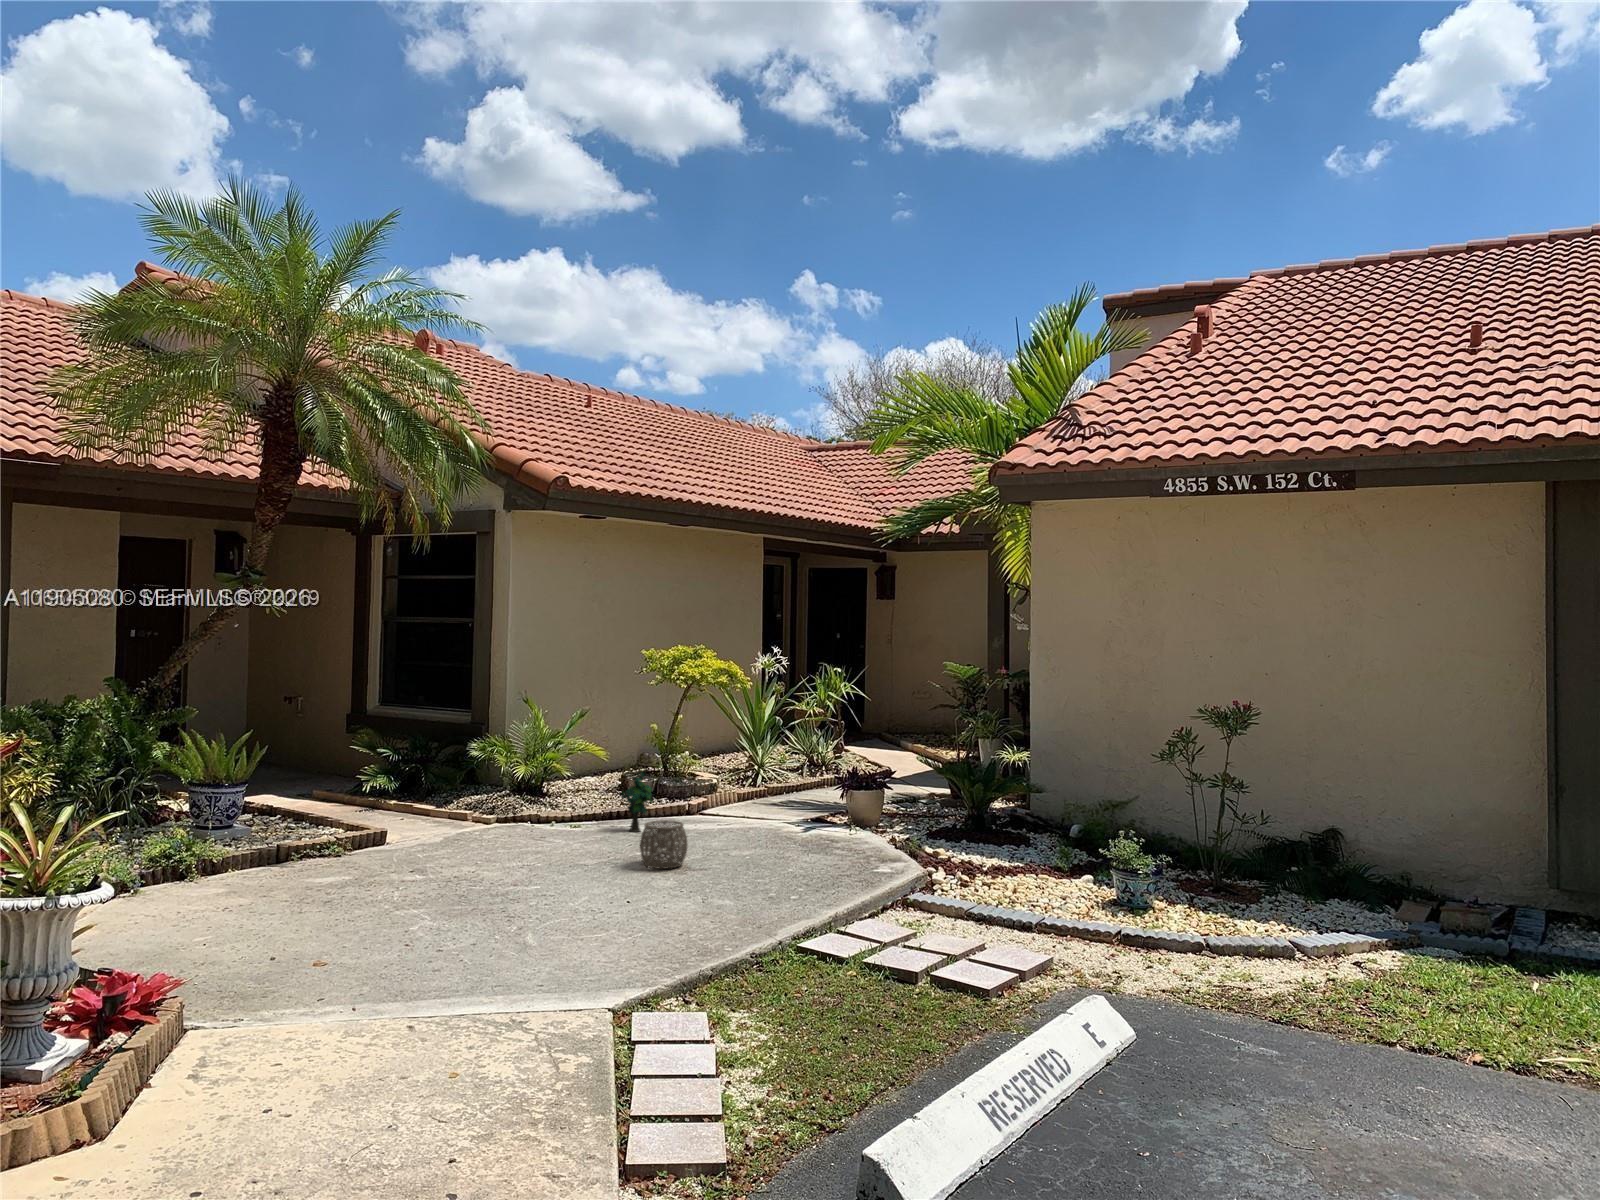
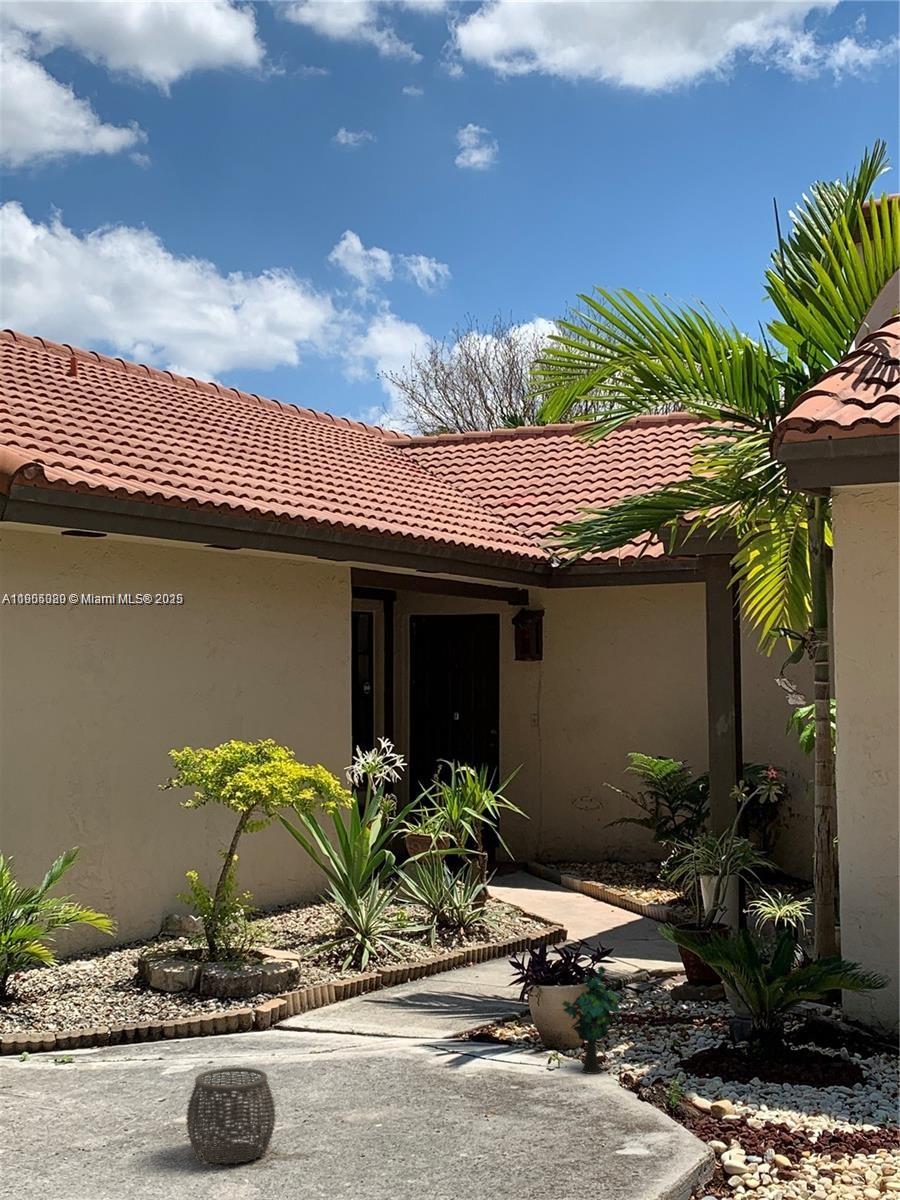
decorative plant: present [620,772,653,832] -> present [562,966,620,1074]

